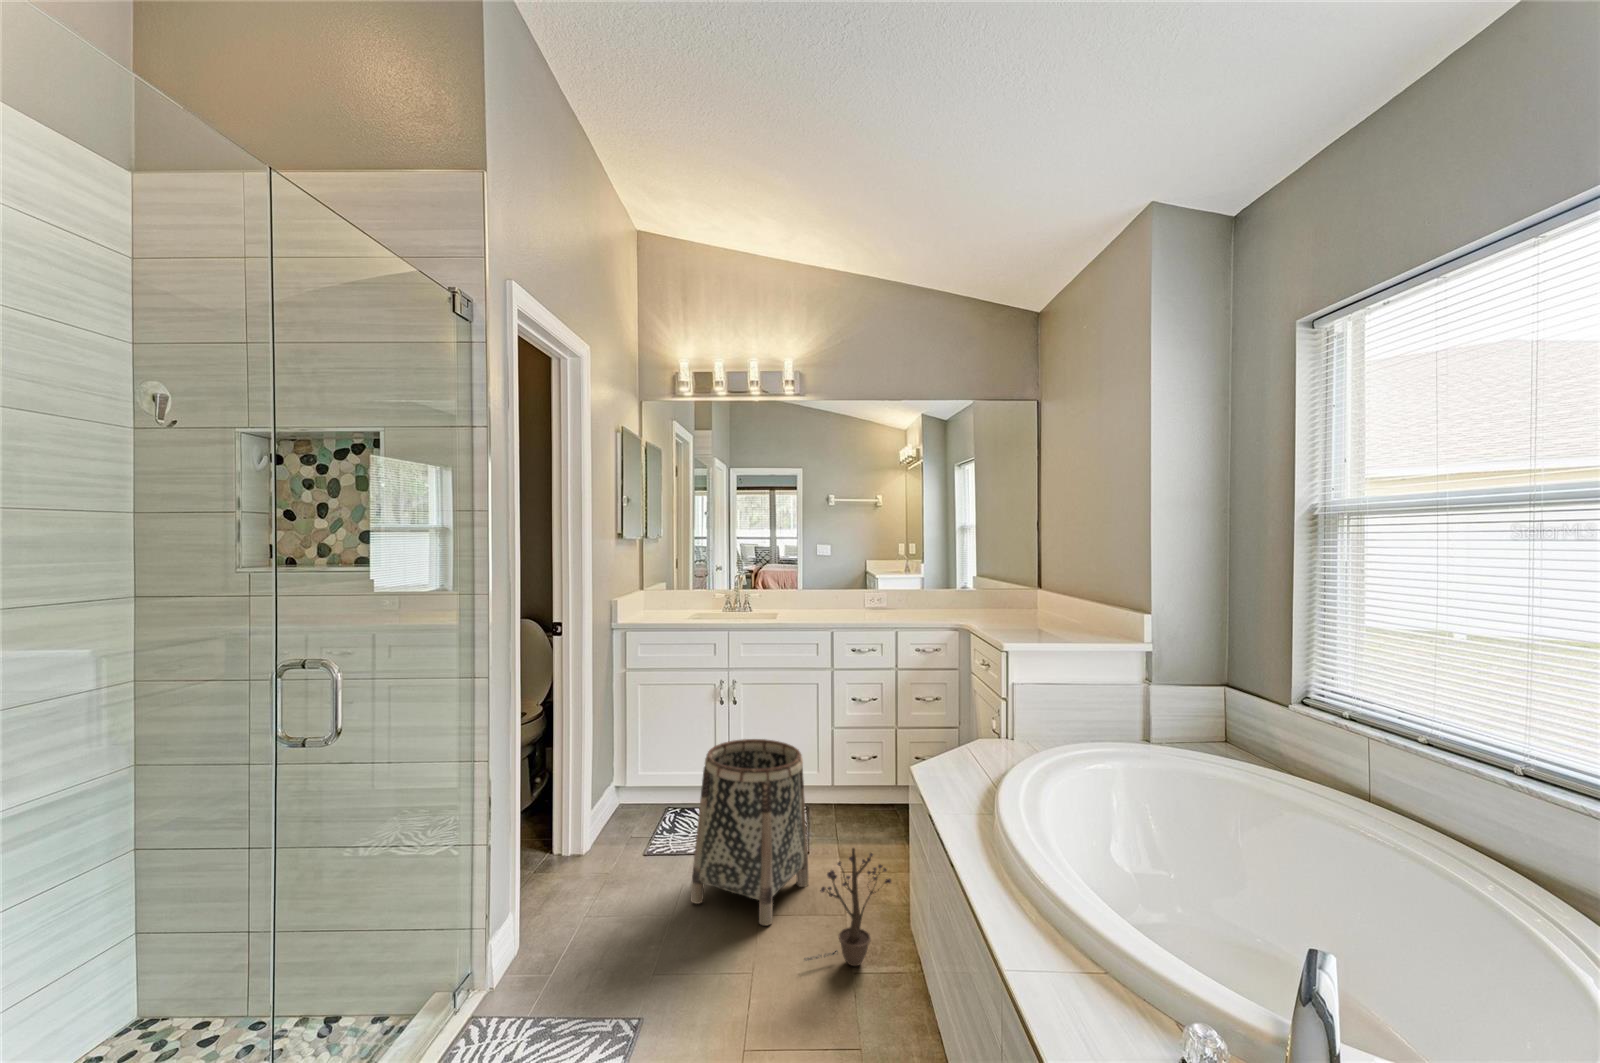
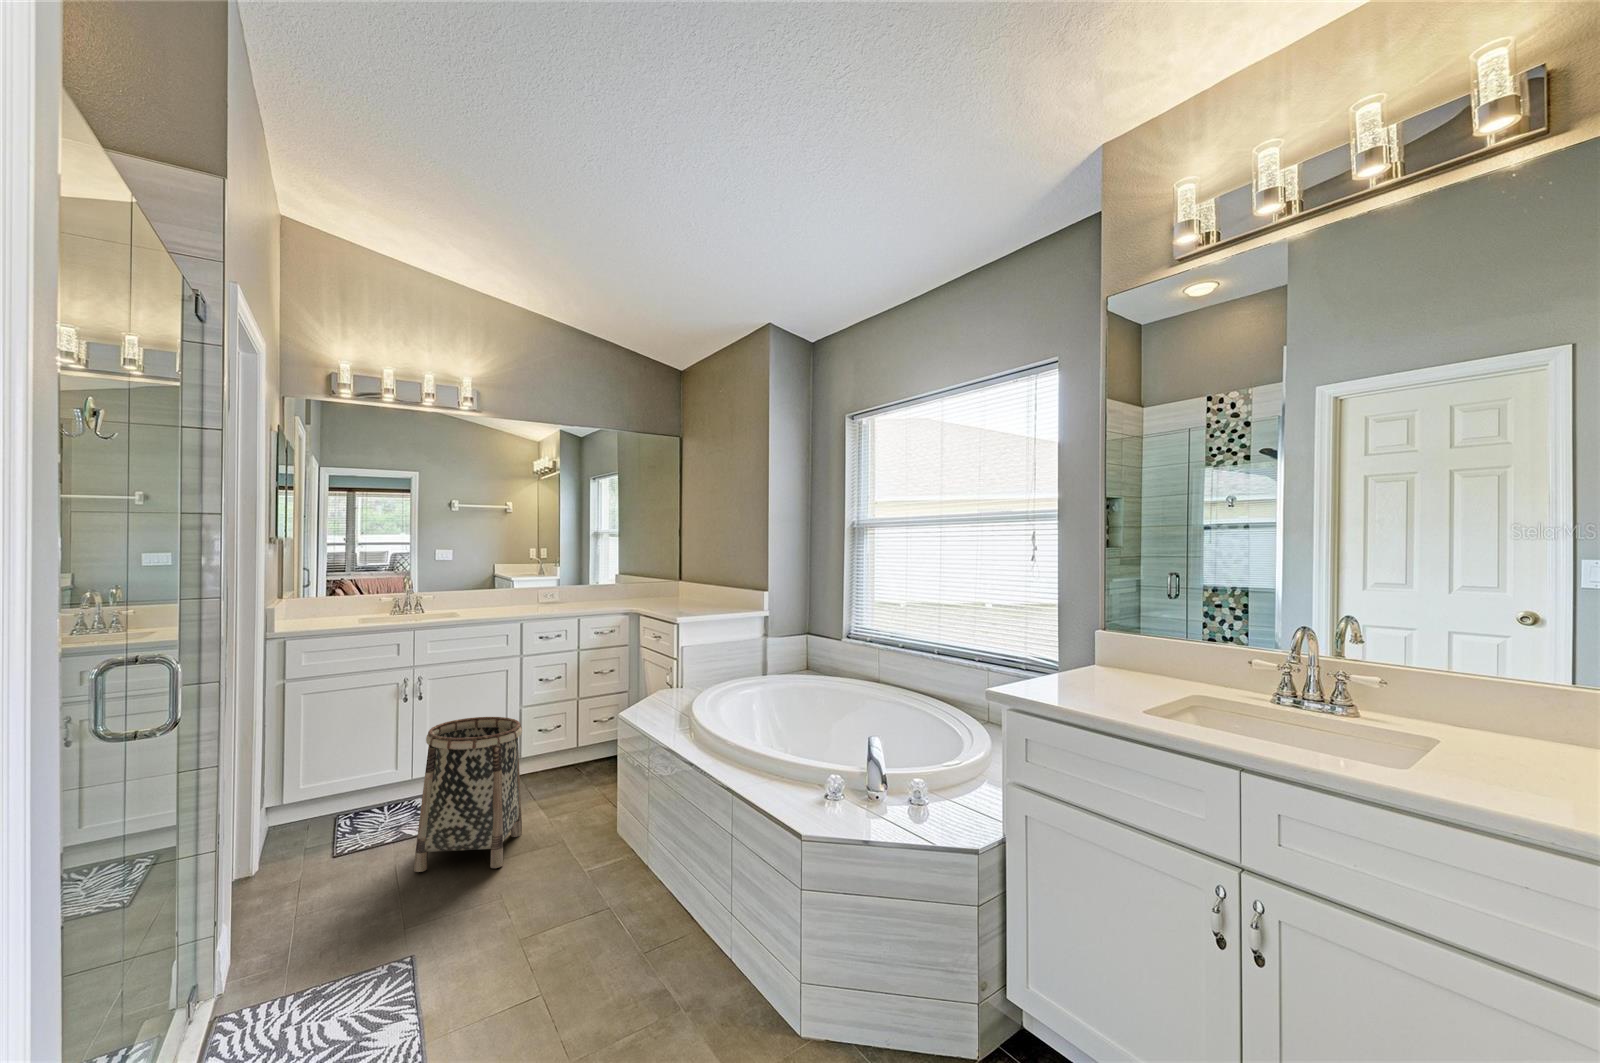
decorative plant: present [805,848,891,966] -> none [546,777,614,877]

